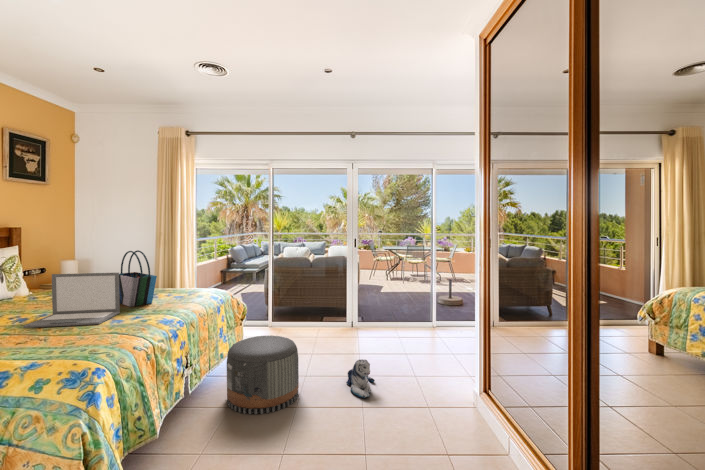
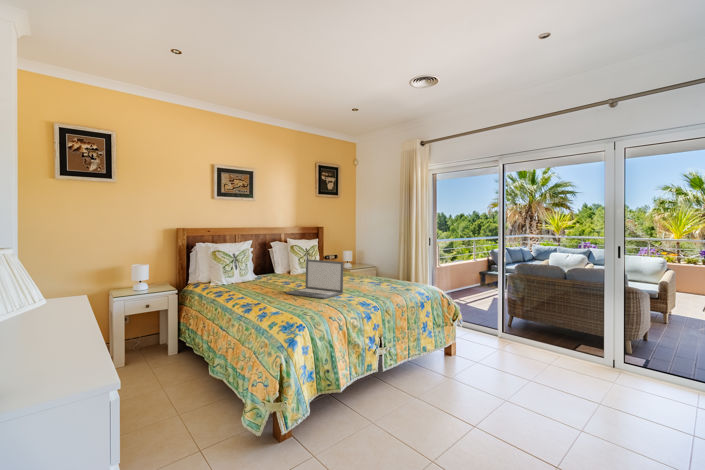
tote bag: present [119,250,157,307] -> none [348,246,372,291]
pouf: present [227,336,299,414] -> none [414,336,485,411]
plush toy: present [346,359,375,398] -> none [543,387,581,434]

